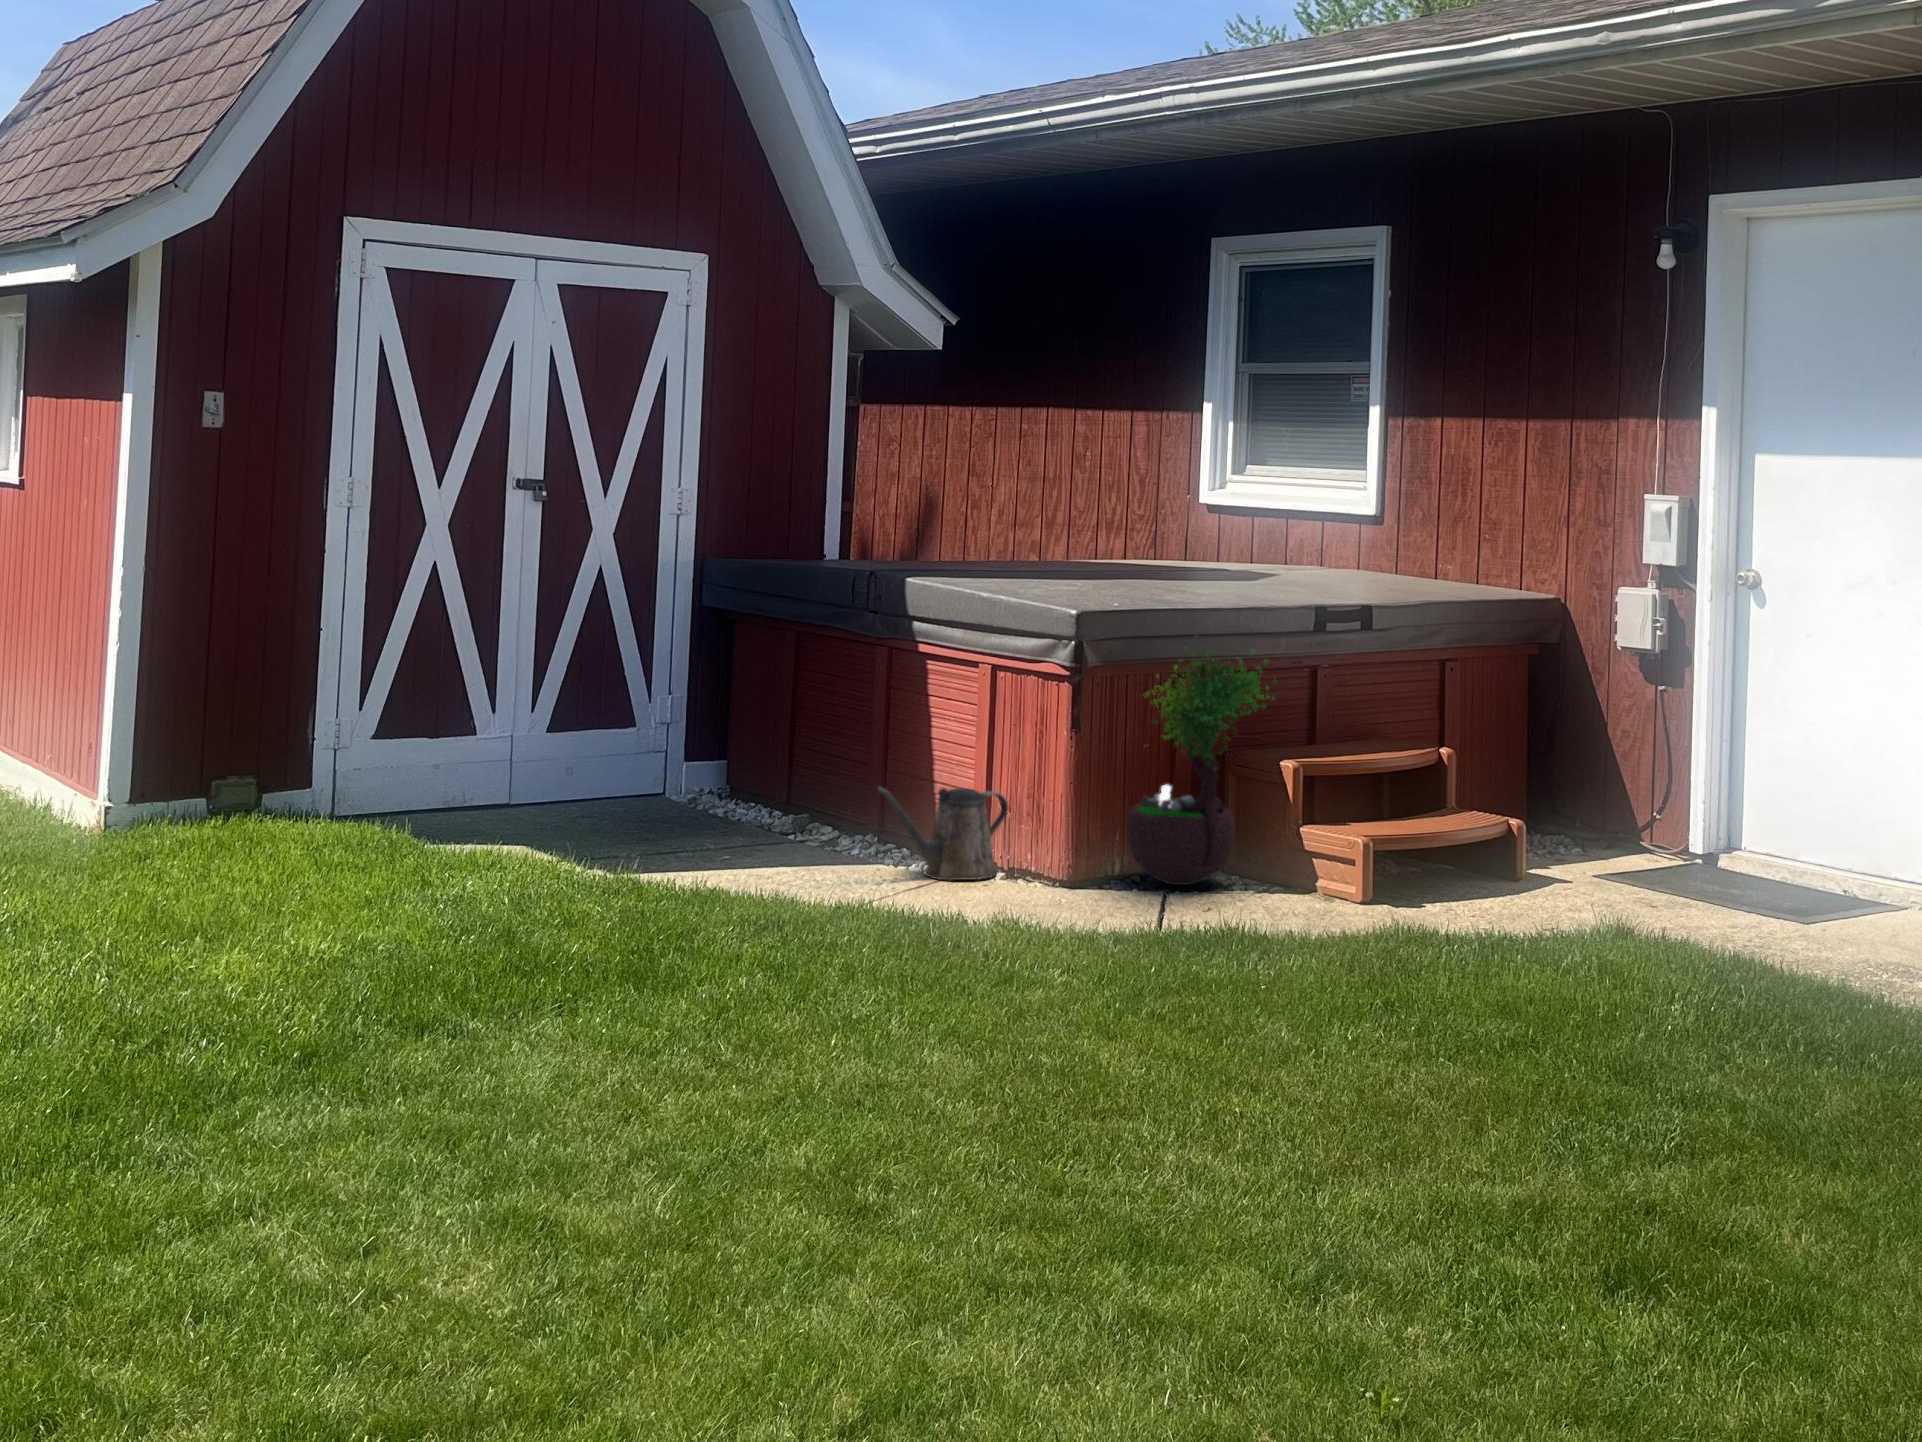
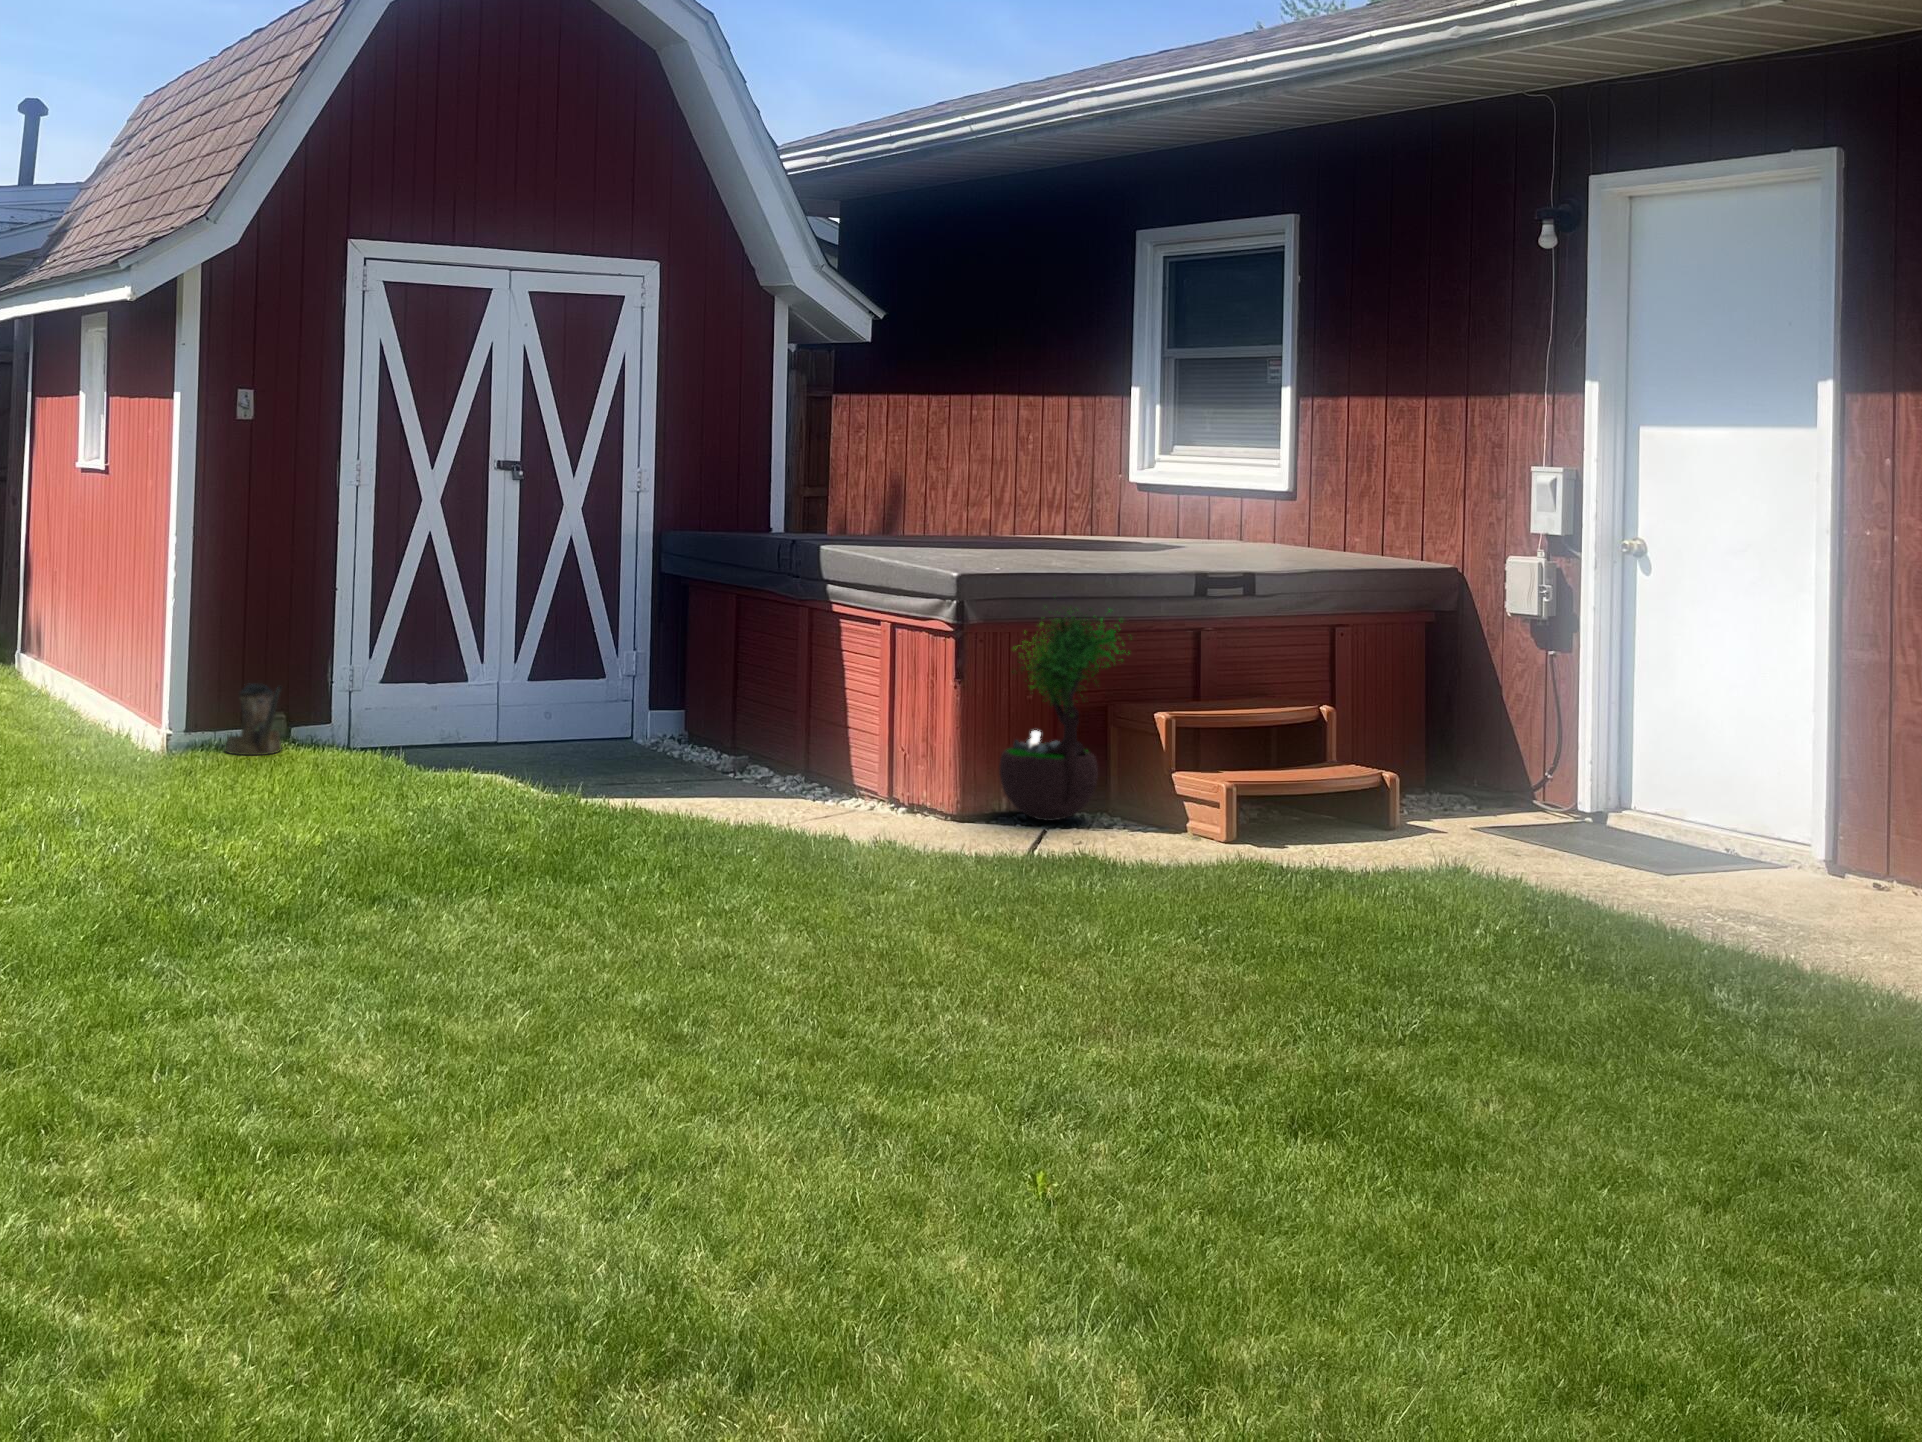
watering can: present [877,787,1008,881] -> present [224,683,282,755]

